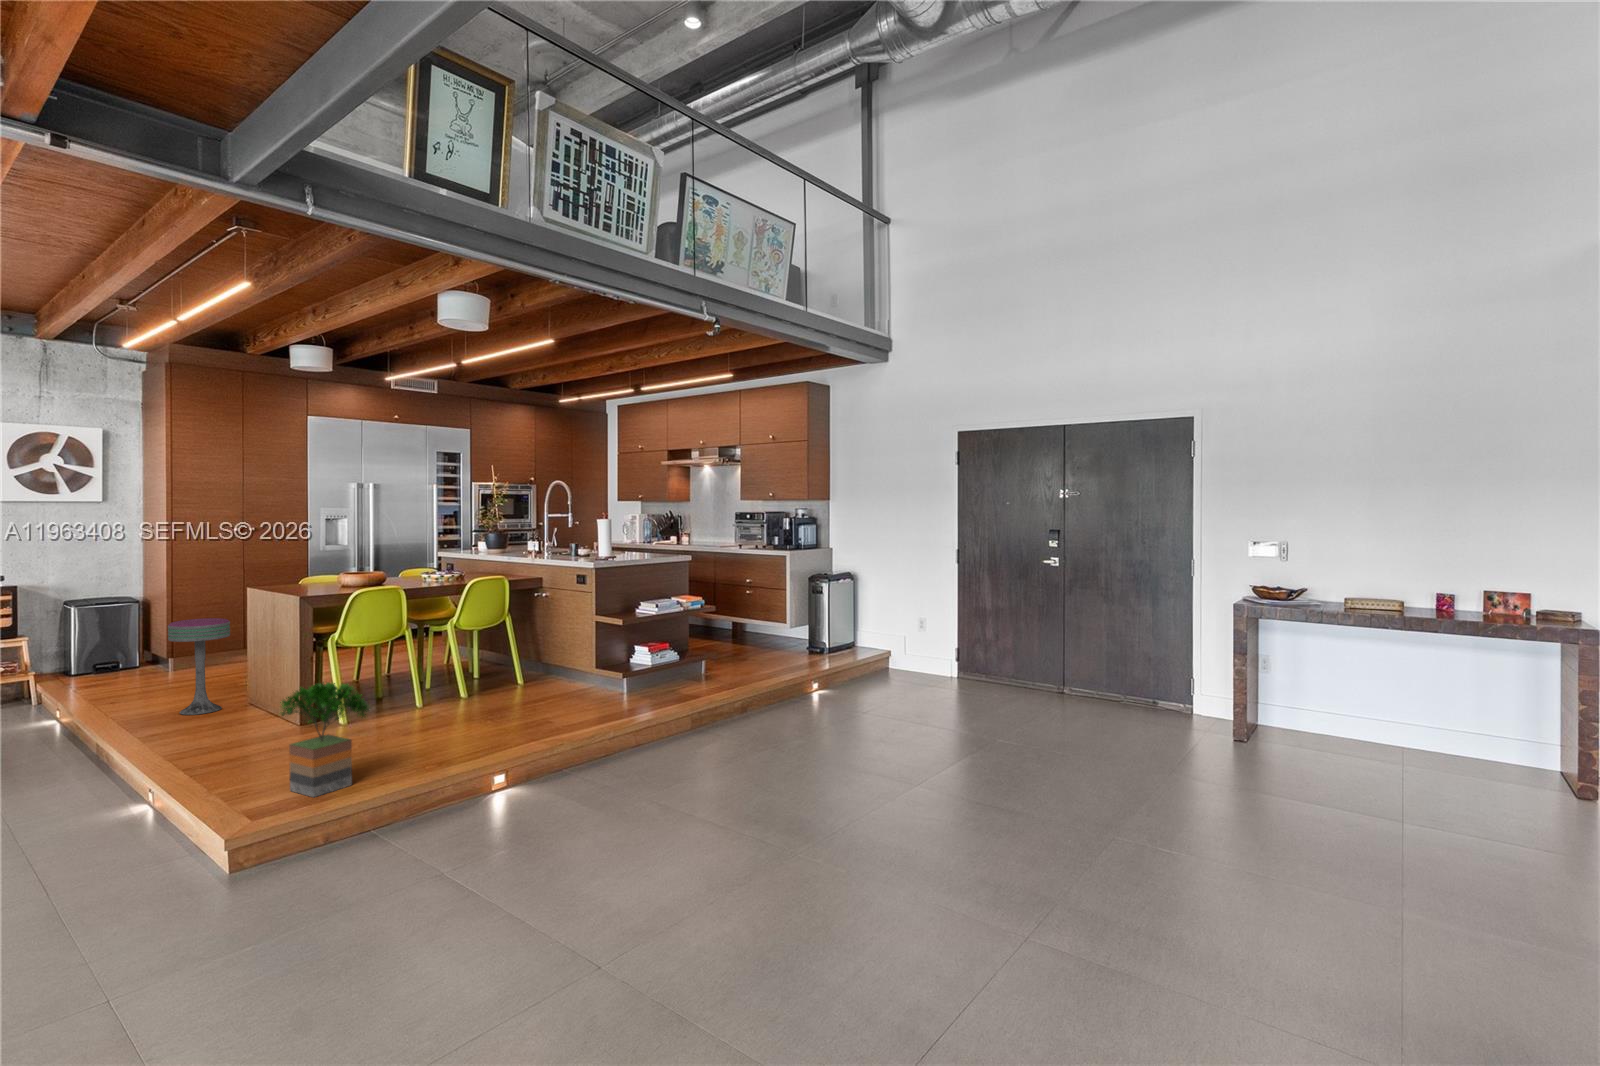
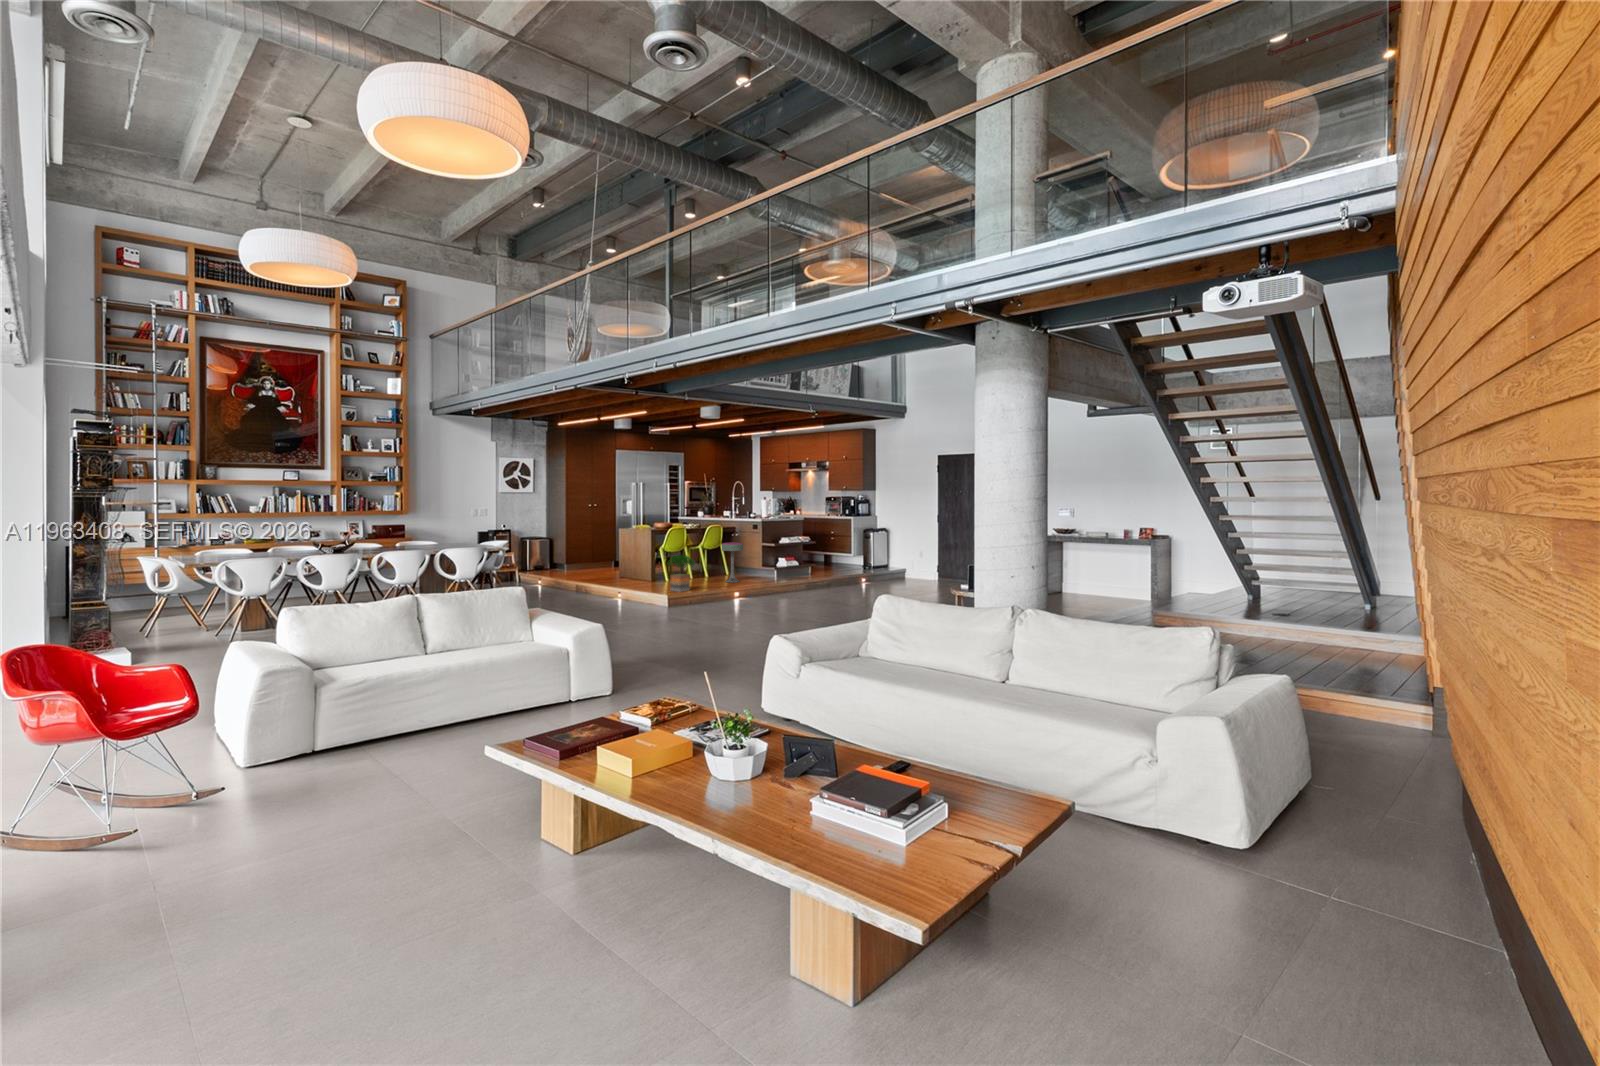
bar stool: present [168,618,230,715] -> present [722,542,743,583]

